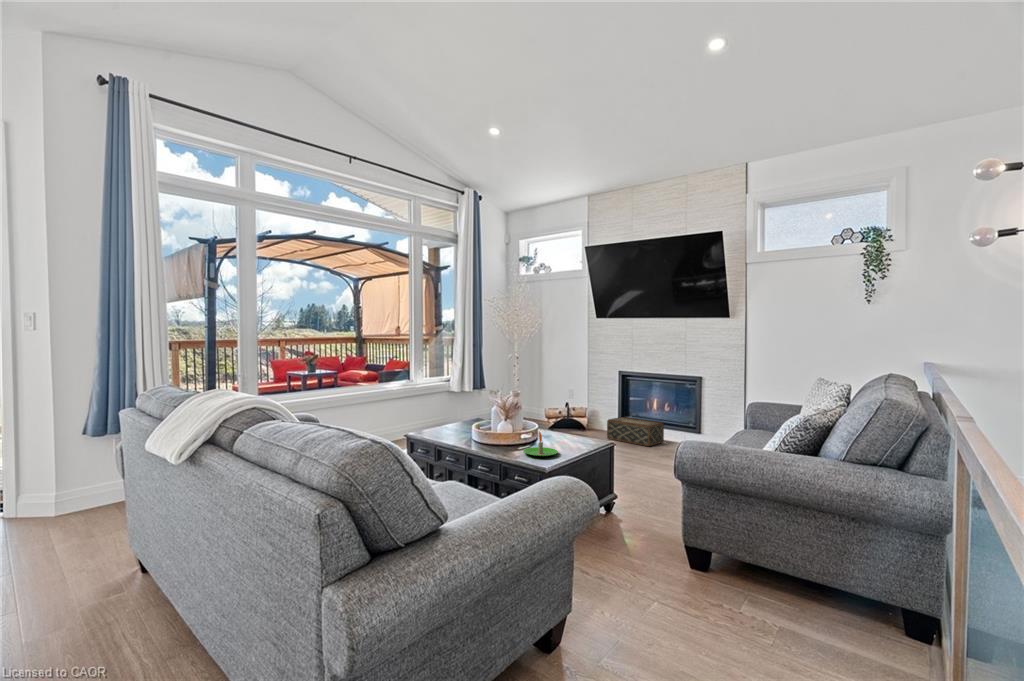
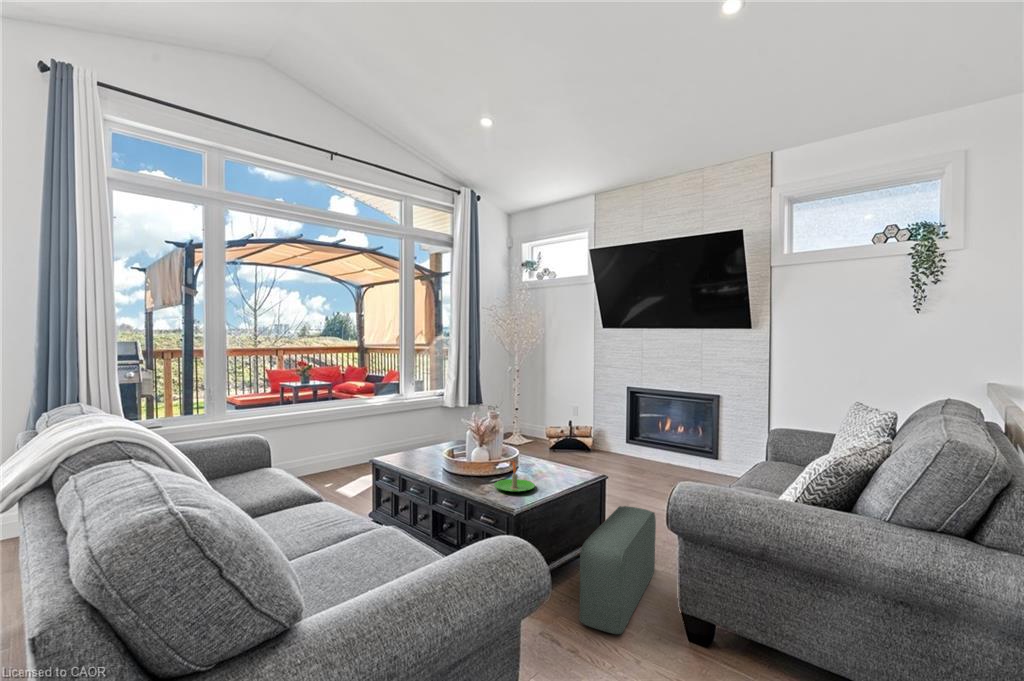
woven basket: present [607,417,664,446] -> none [613,437,677,471]
pouf: none [602,469,657,565] -> present [579,506,656,634]

